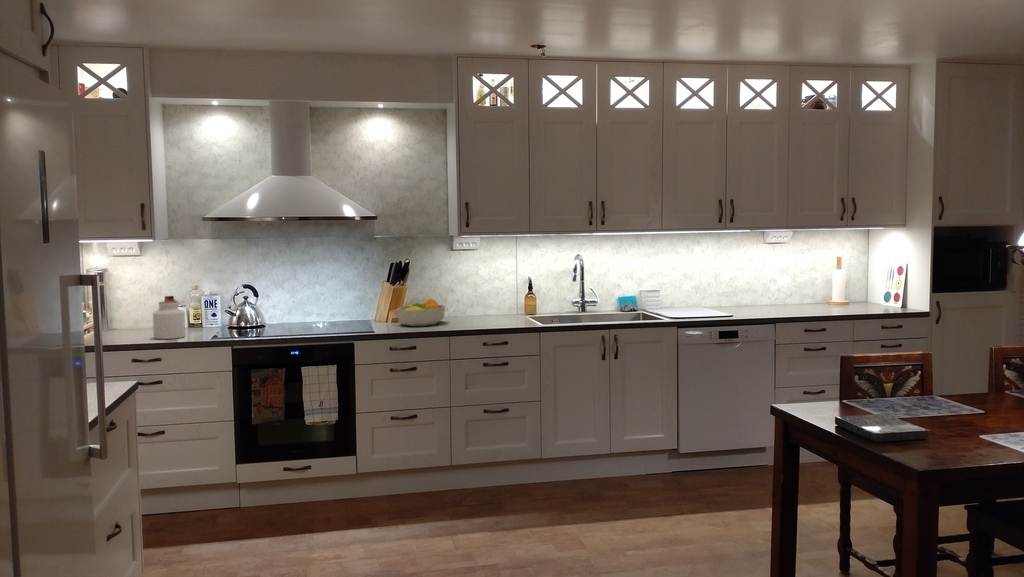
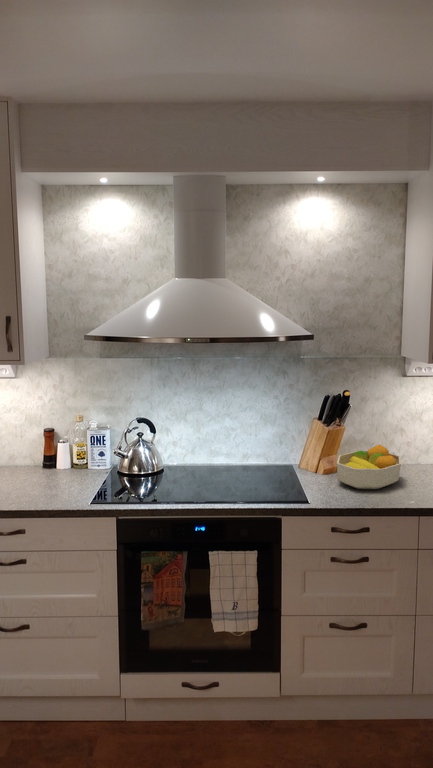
jar: present [153,301,186,339] -> none [19,447,60,501]

